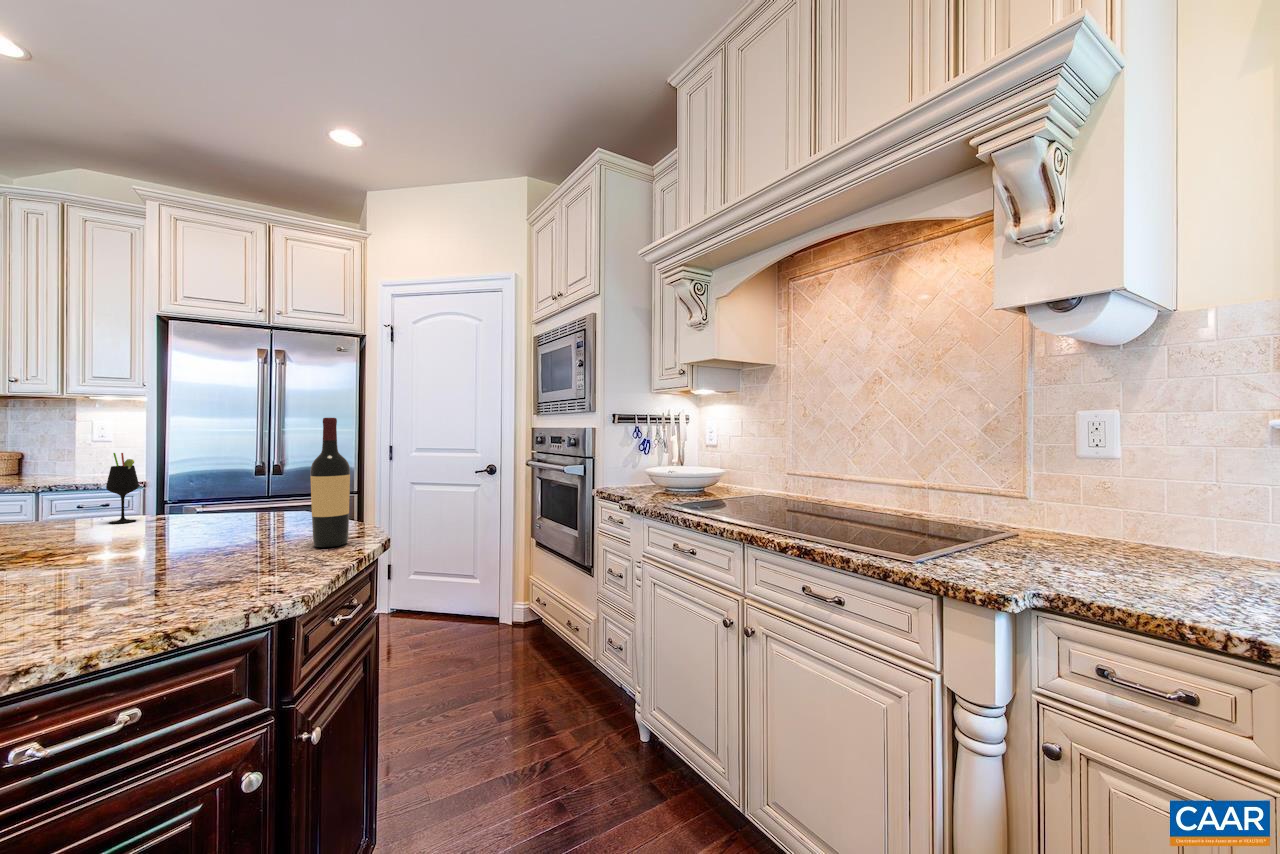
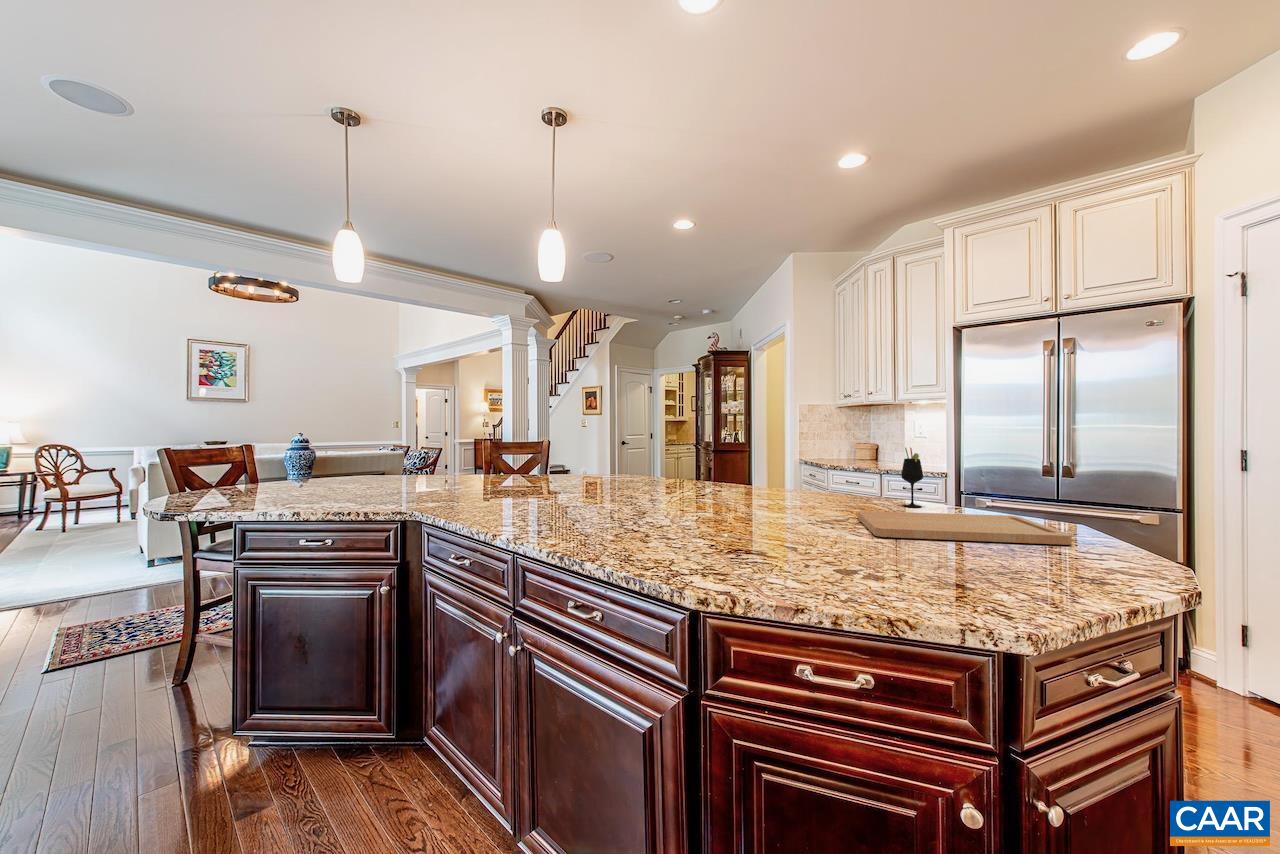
wine bottle: present [310,418,350,547] -> none [1067,413,1124,580]
cutting board: none [44,512,305,562] -> present [857,511,1071,545]

